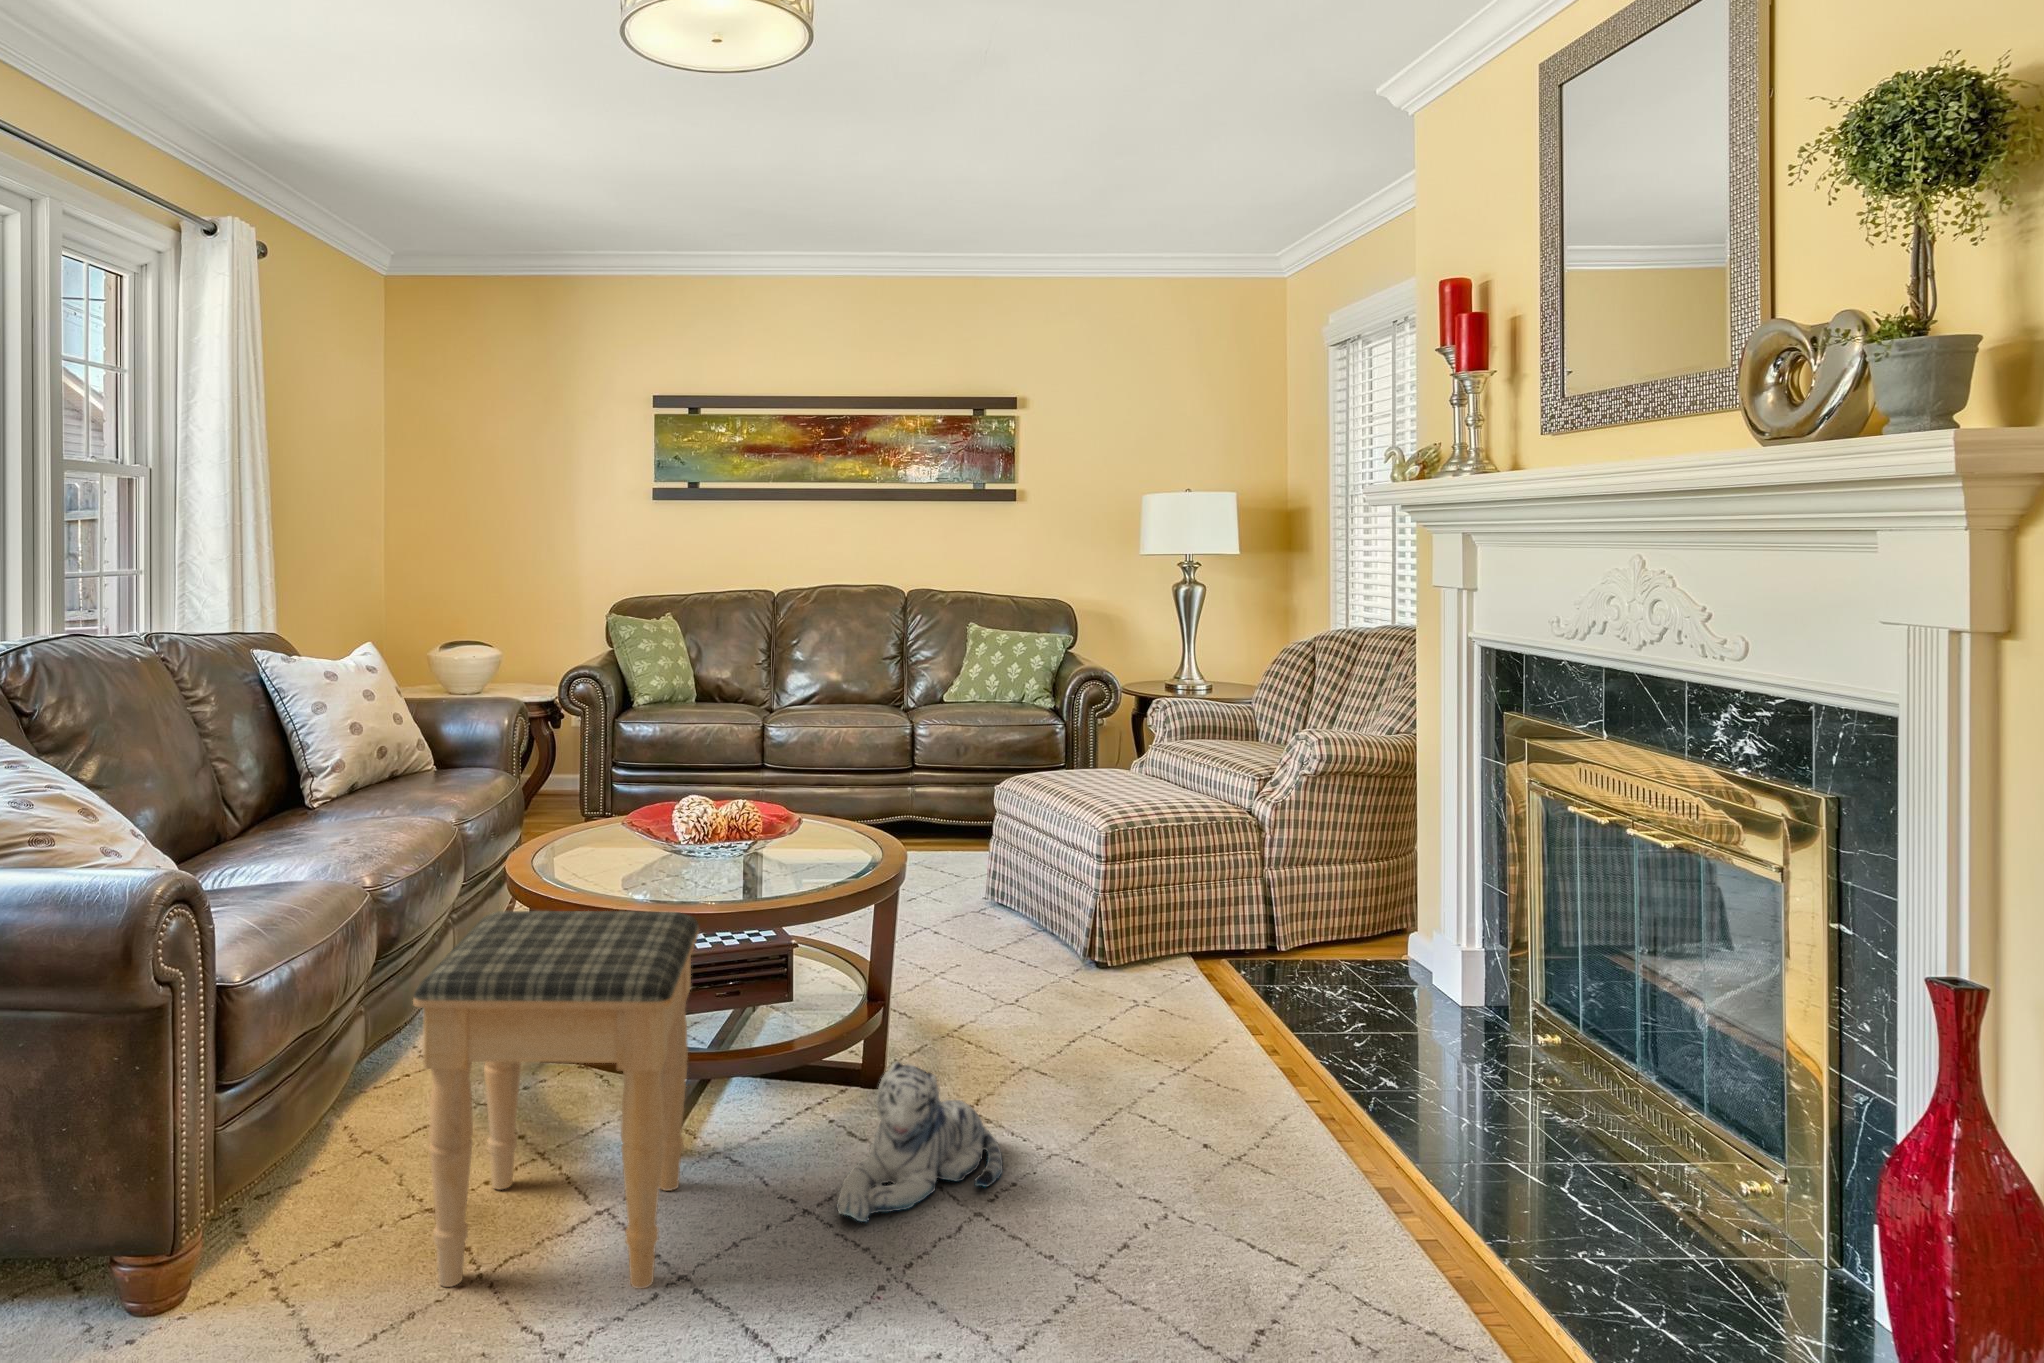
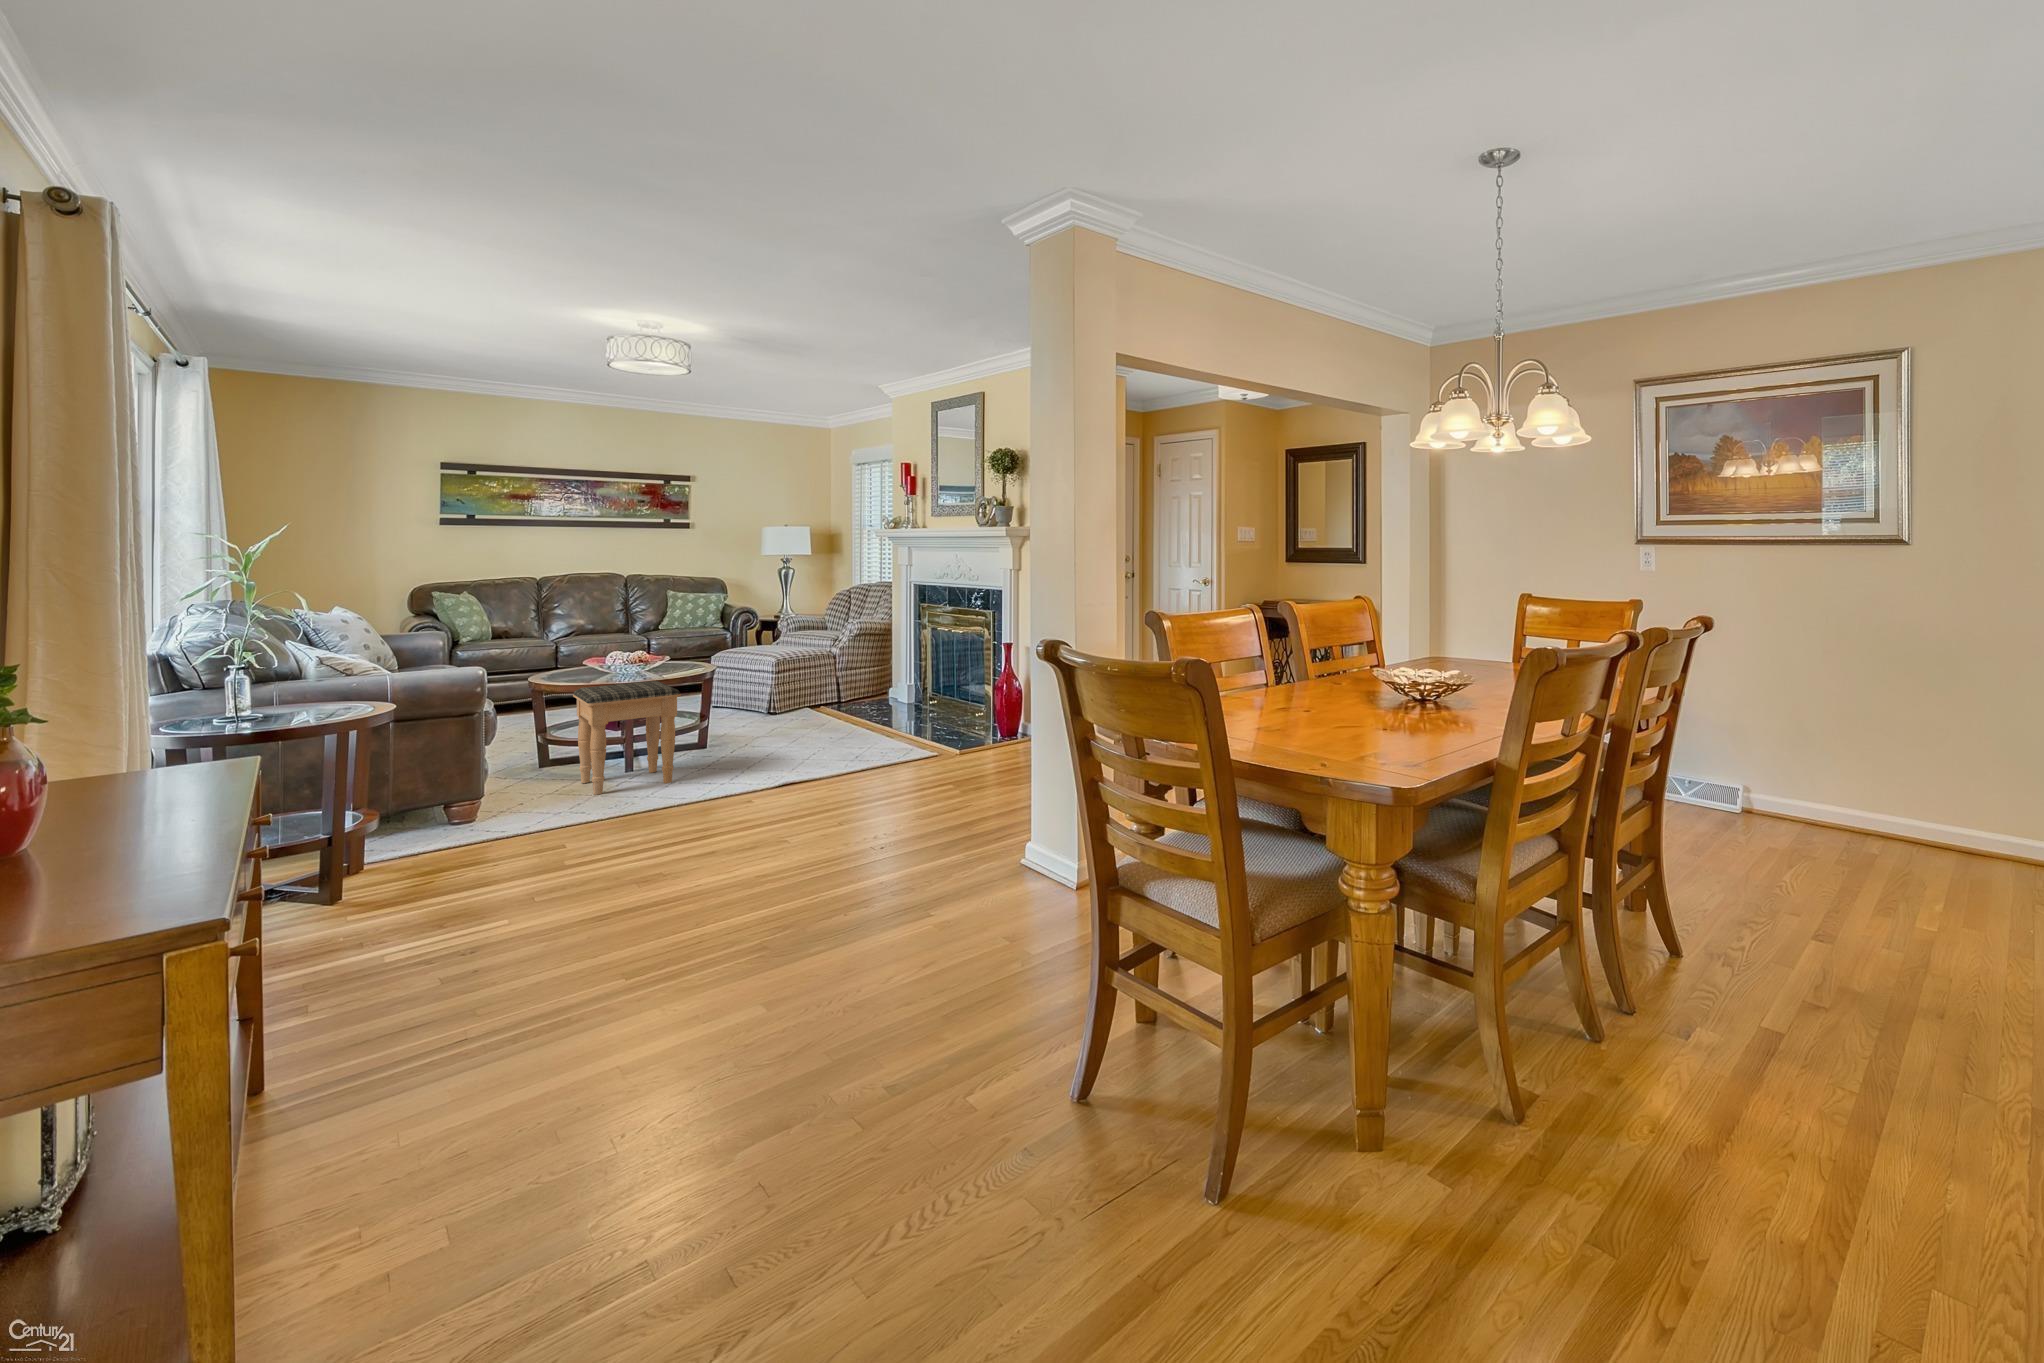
plush toy: present [837,1062,1003,1222] -> none [719,720,769,764]

